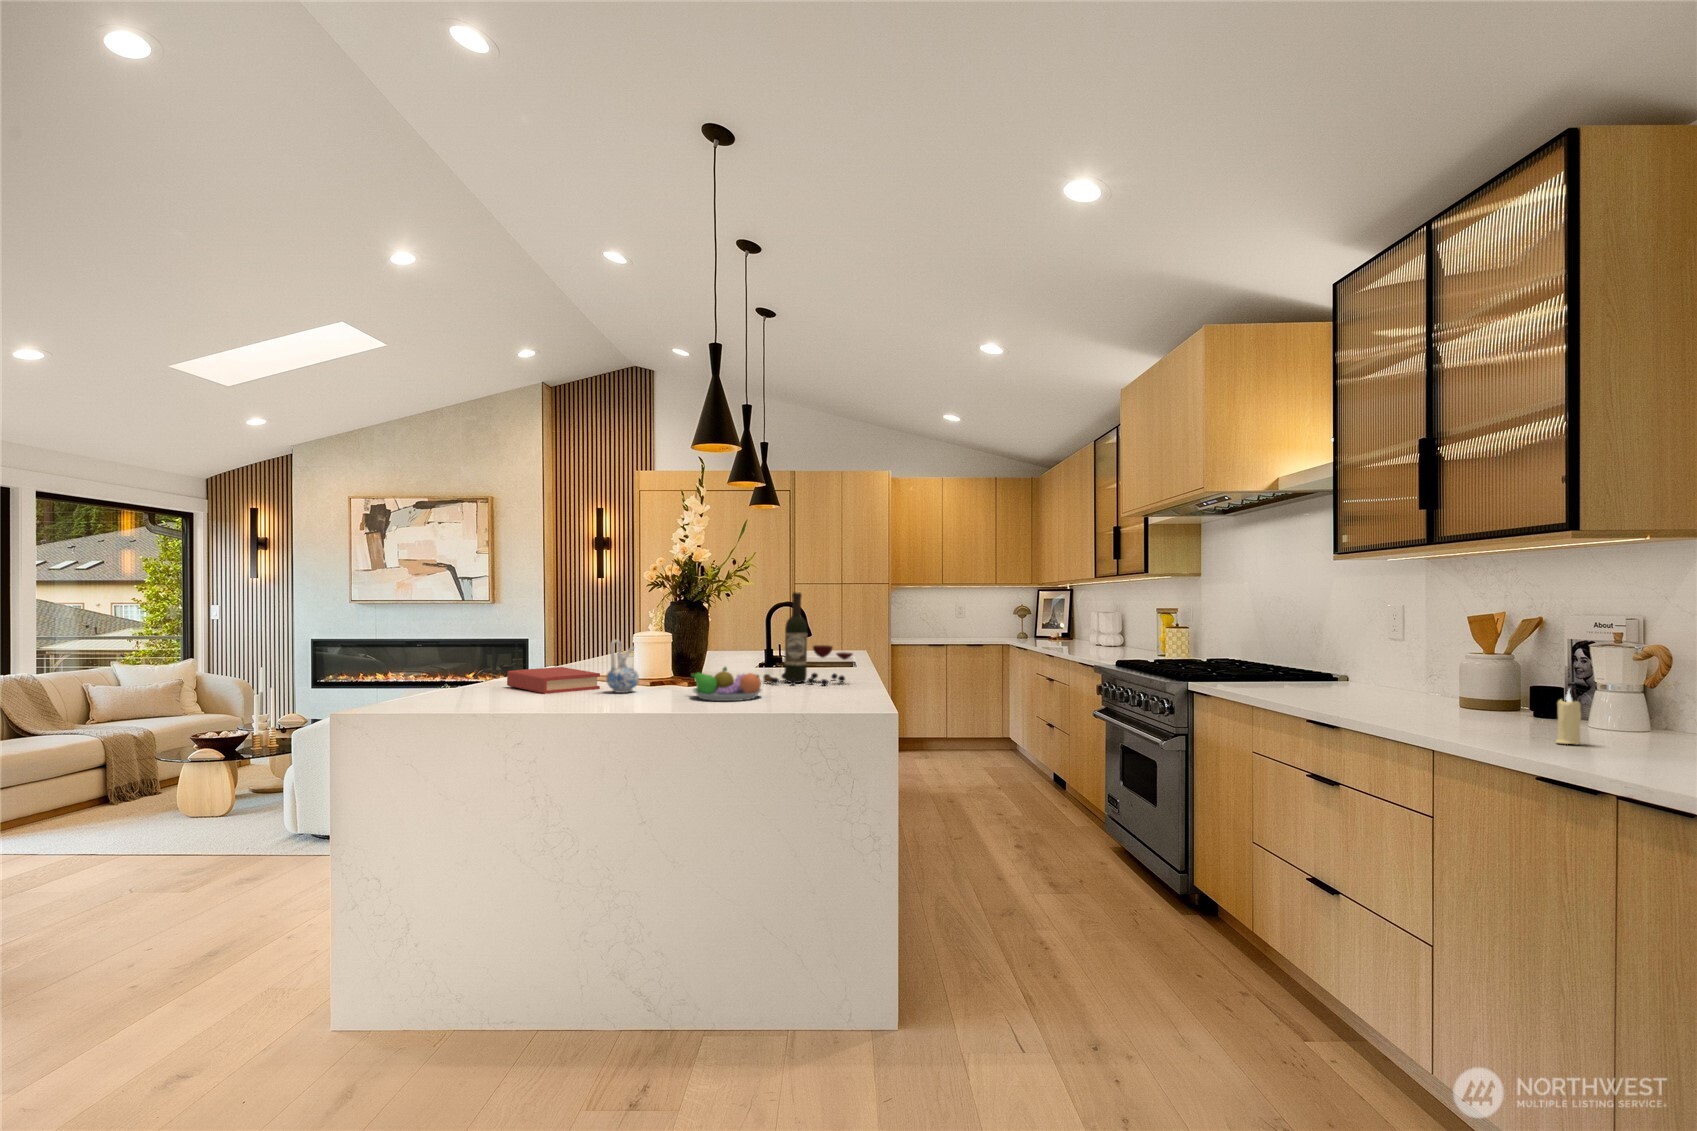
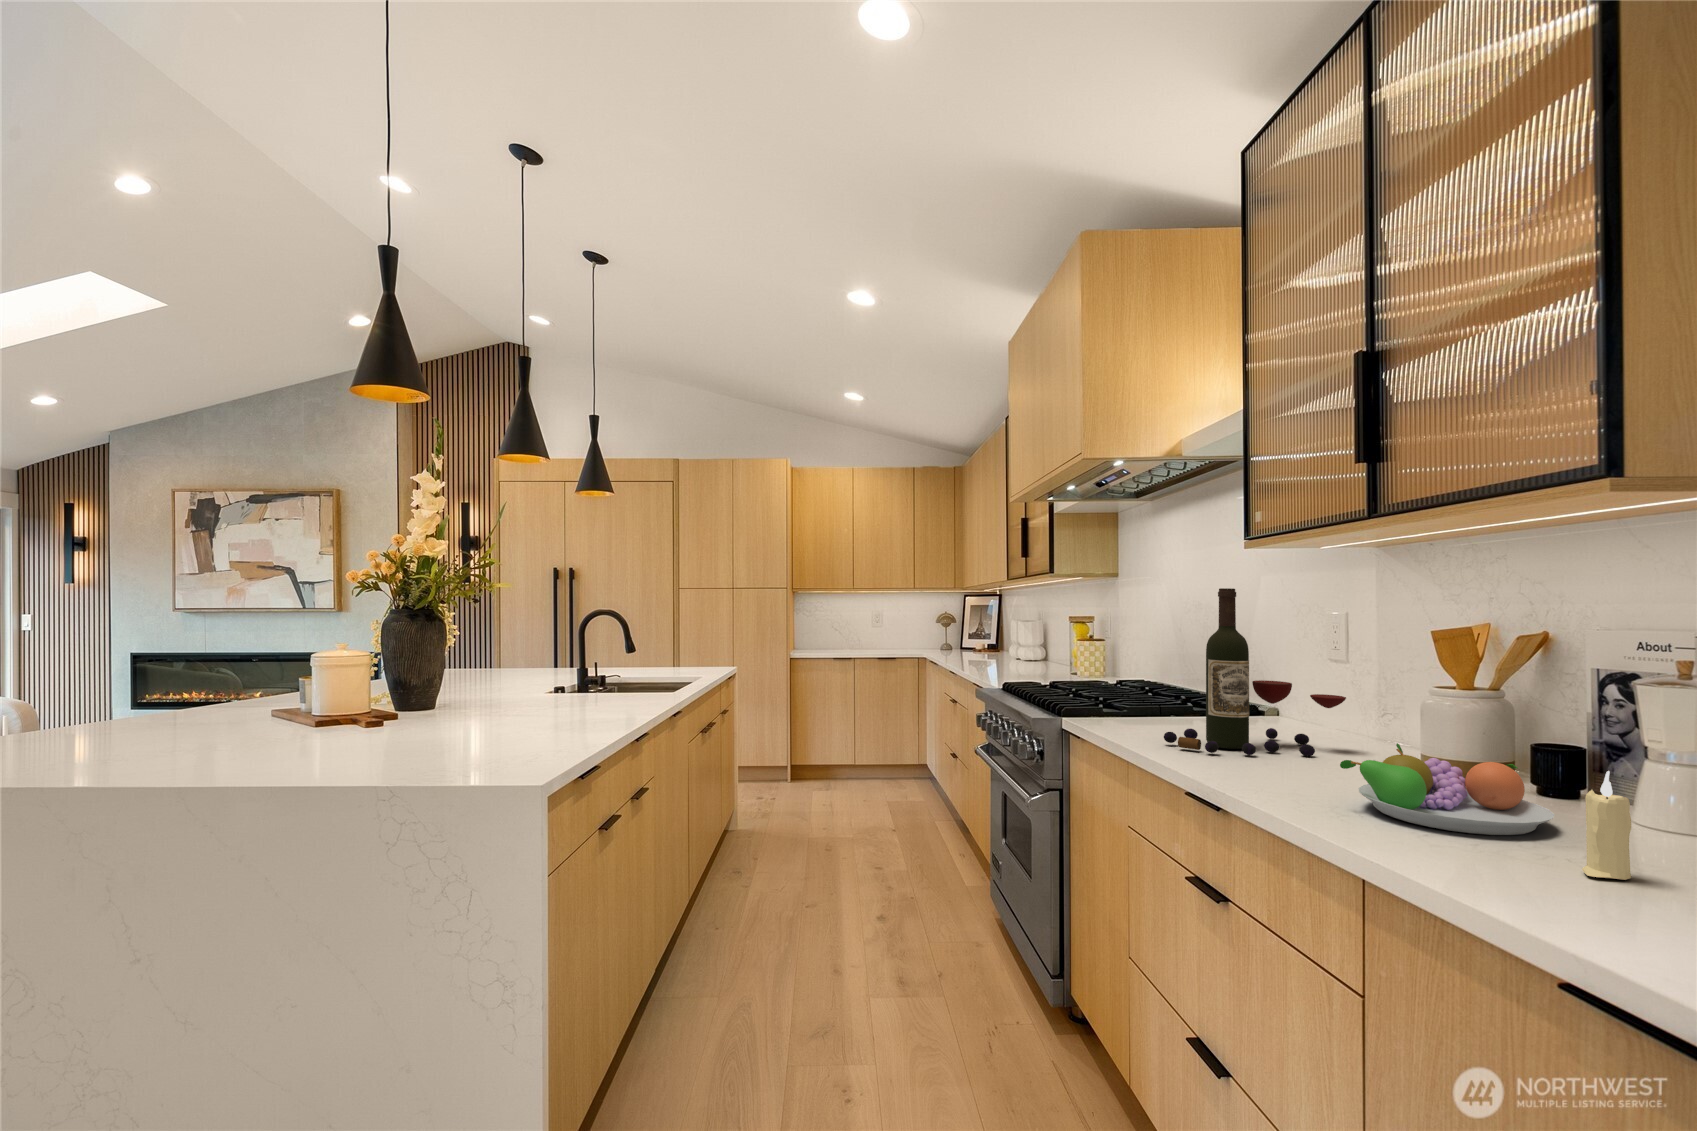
wine bottle: present [763,592,852,685] -> present [1164,588,1346,756]
ceramic pitcher: present [606,640,639,693] -> none [196,666,254,743]
hardback book: present [507,667,600,694] -> none [86,701,213,746]
fruit bowl: present [691,667,762,701] -> present [1340,743,1554,835]

